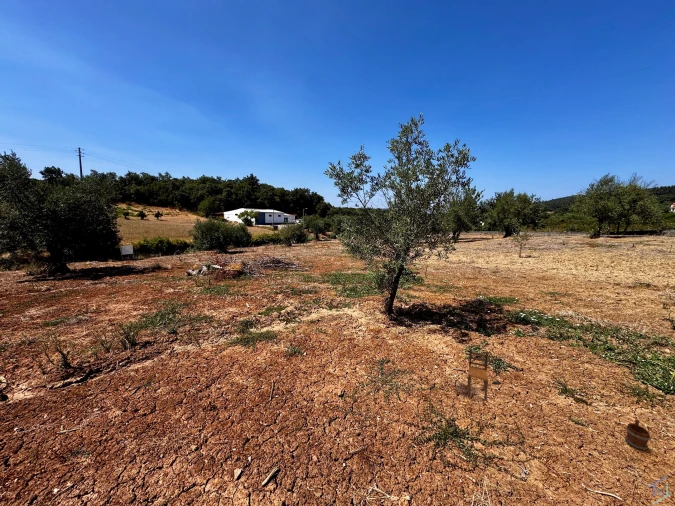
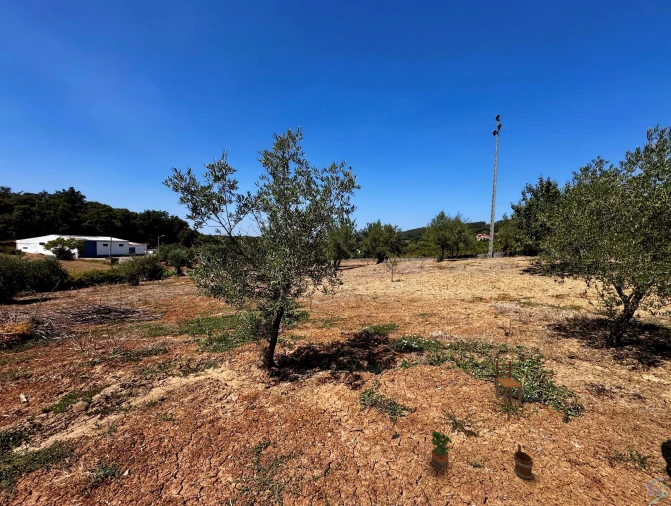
chair: present [467,348,488,401] -> present [496,361,521,407]
potted tree: none [529,384,553,417] -> present [432,432,452,471]

